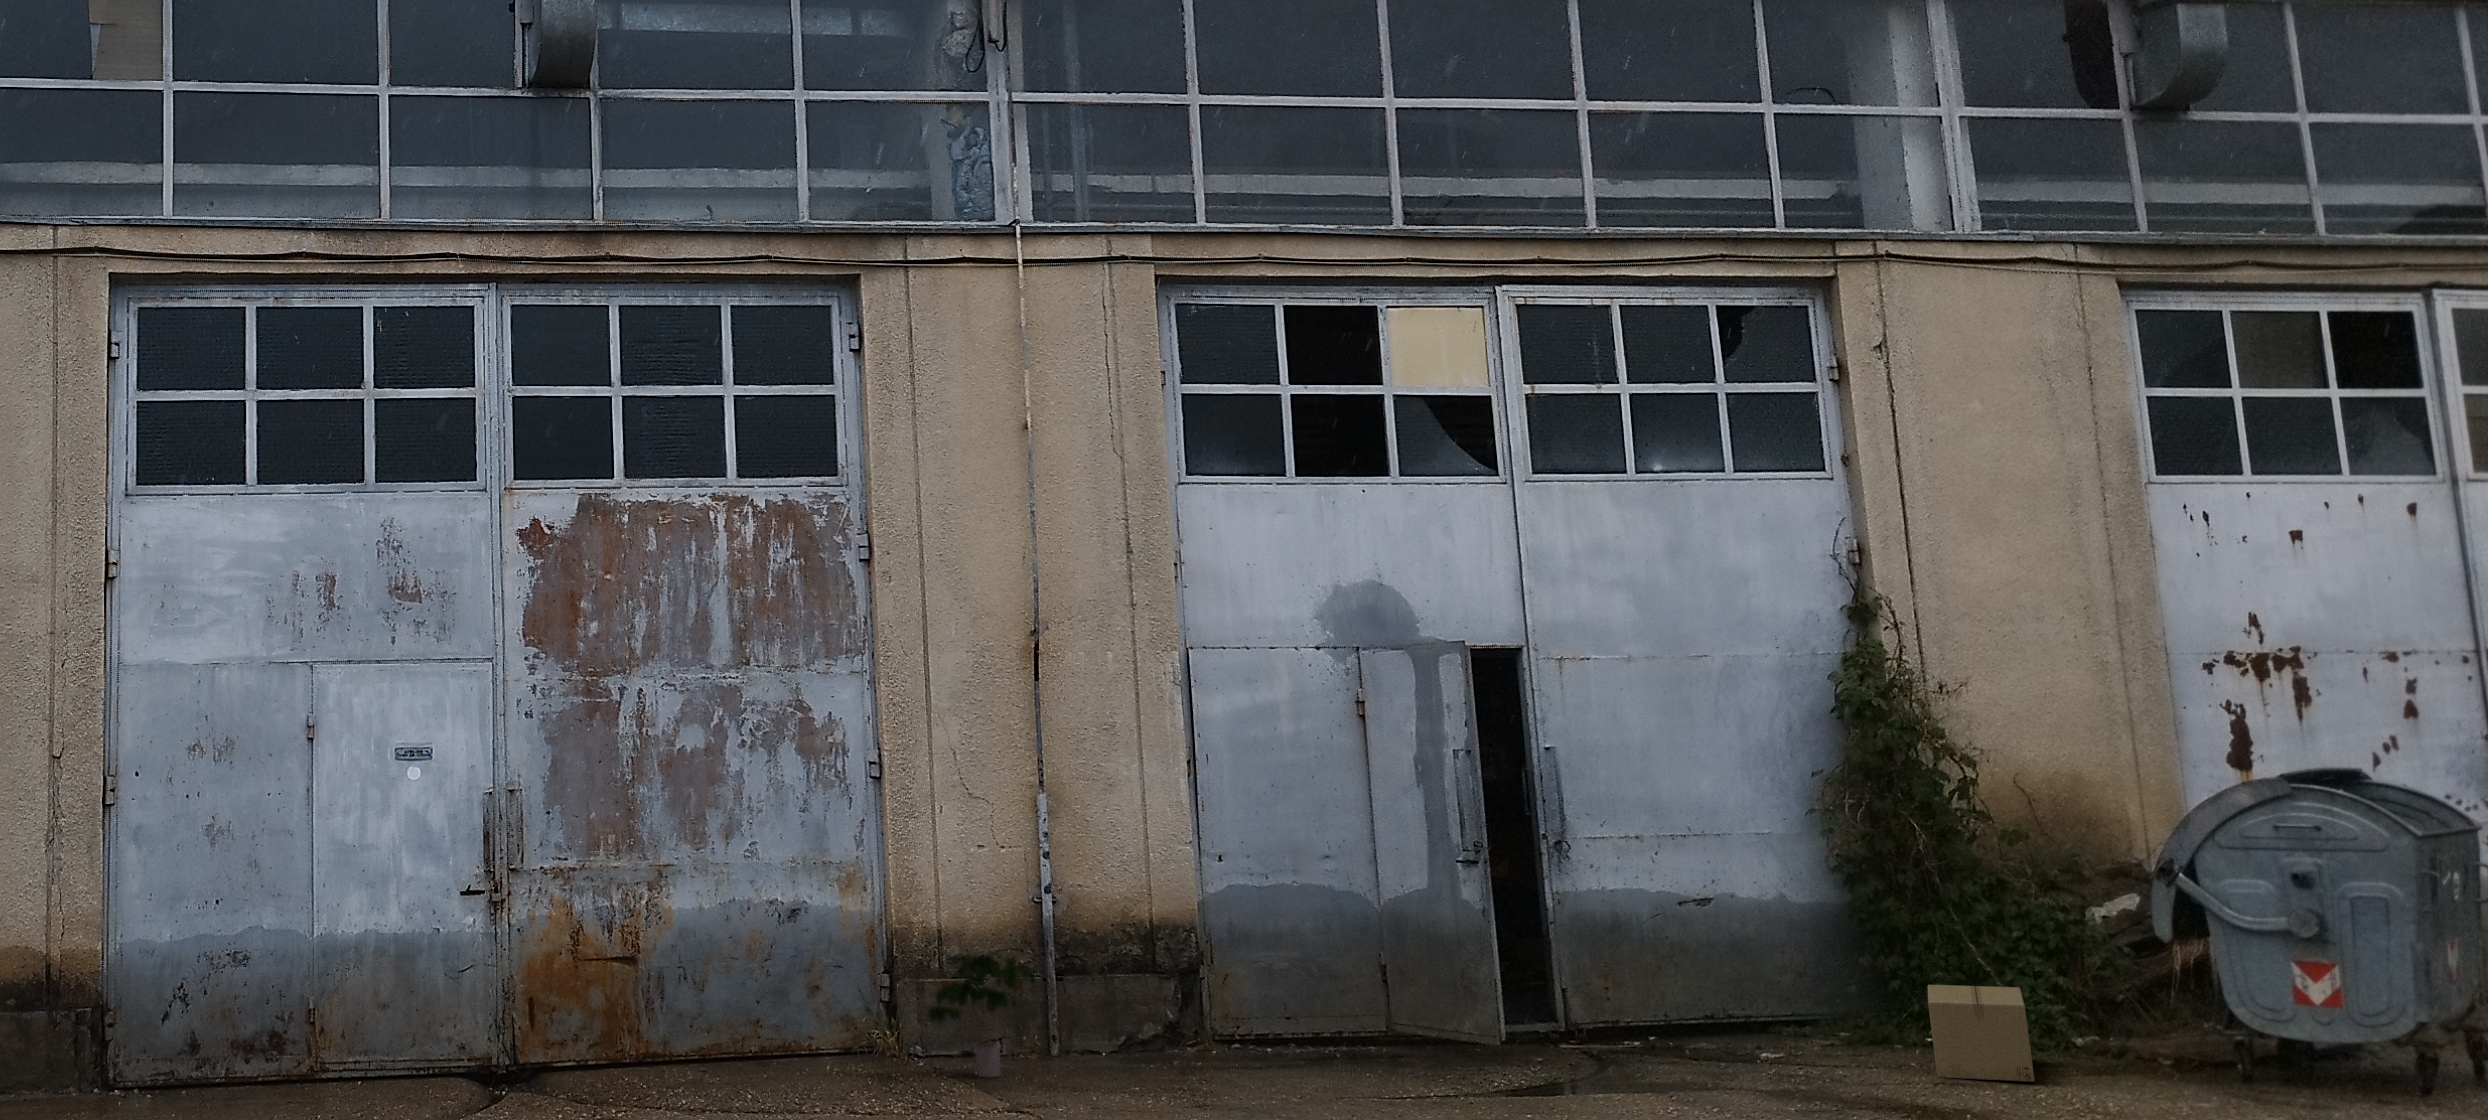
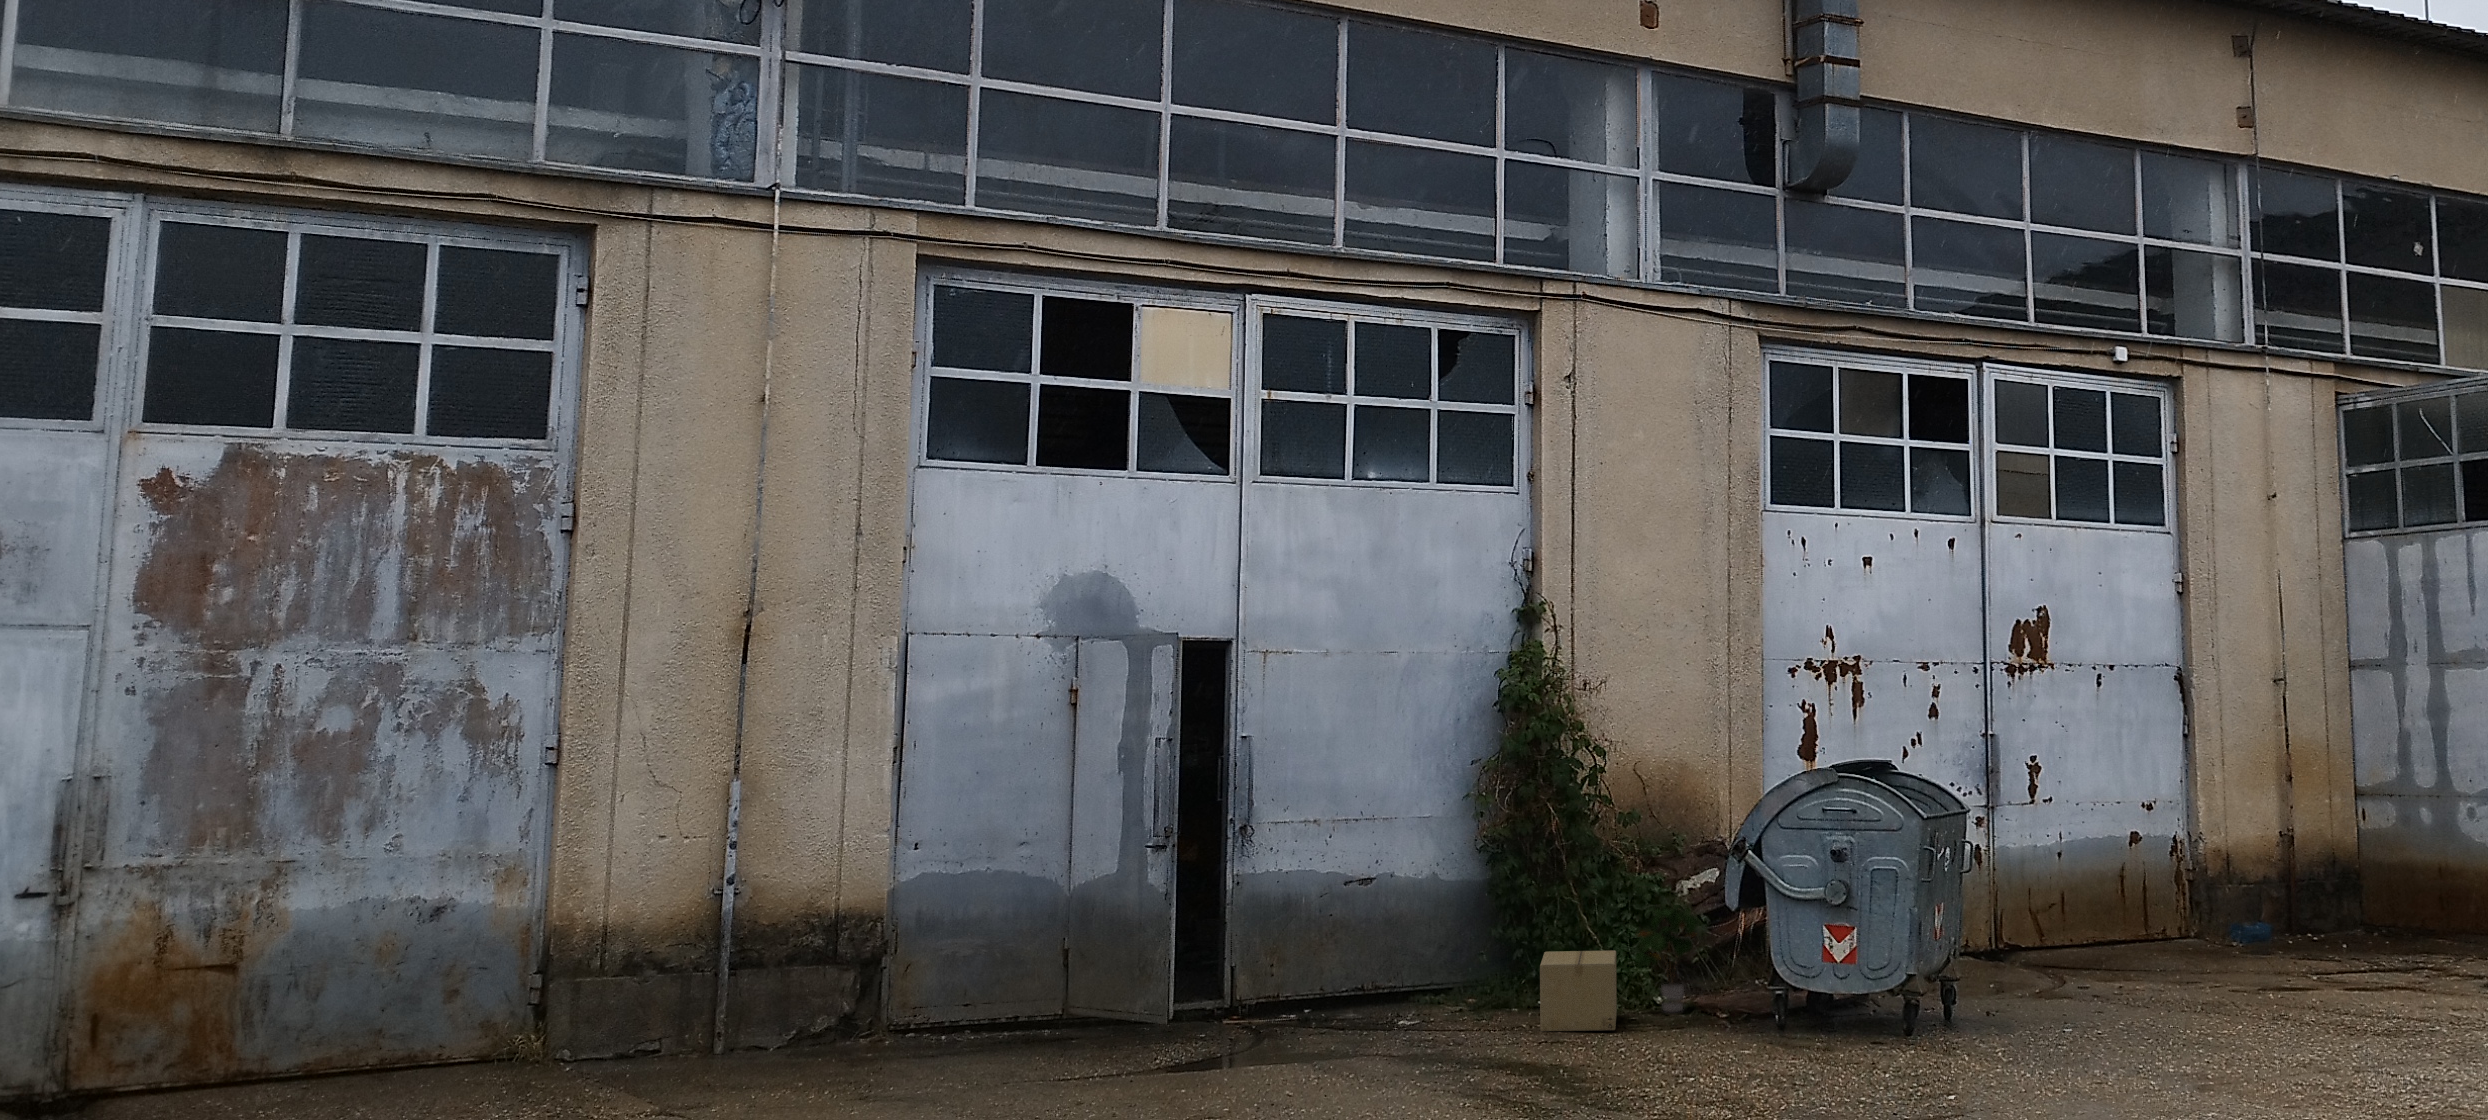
potted plant: present [927,951,1034,1077] -> present [1635,904,1703,1012]

